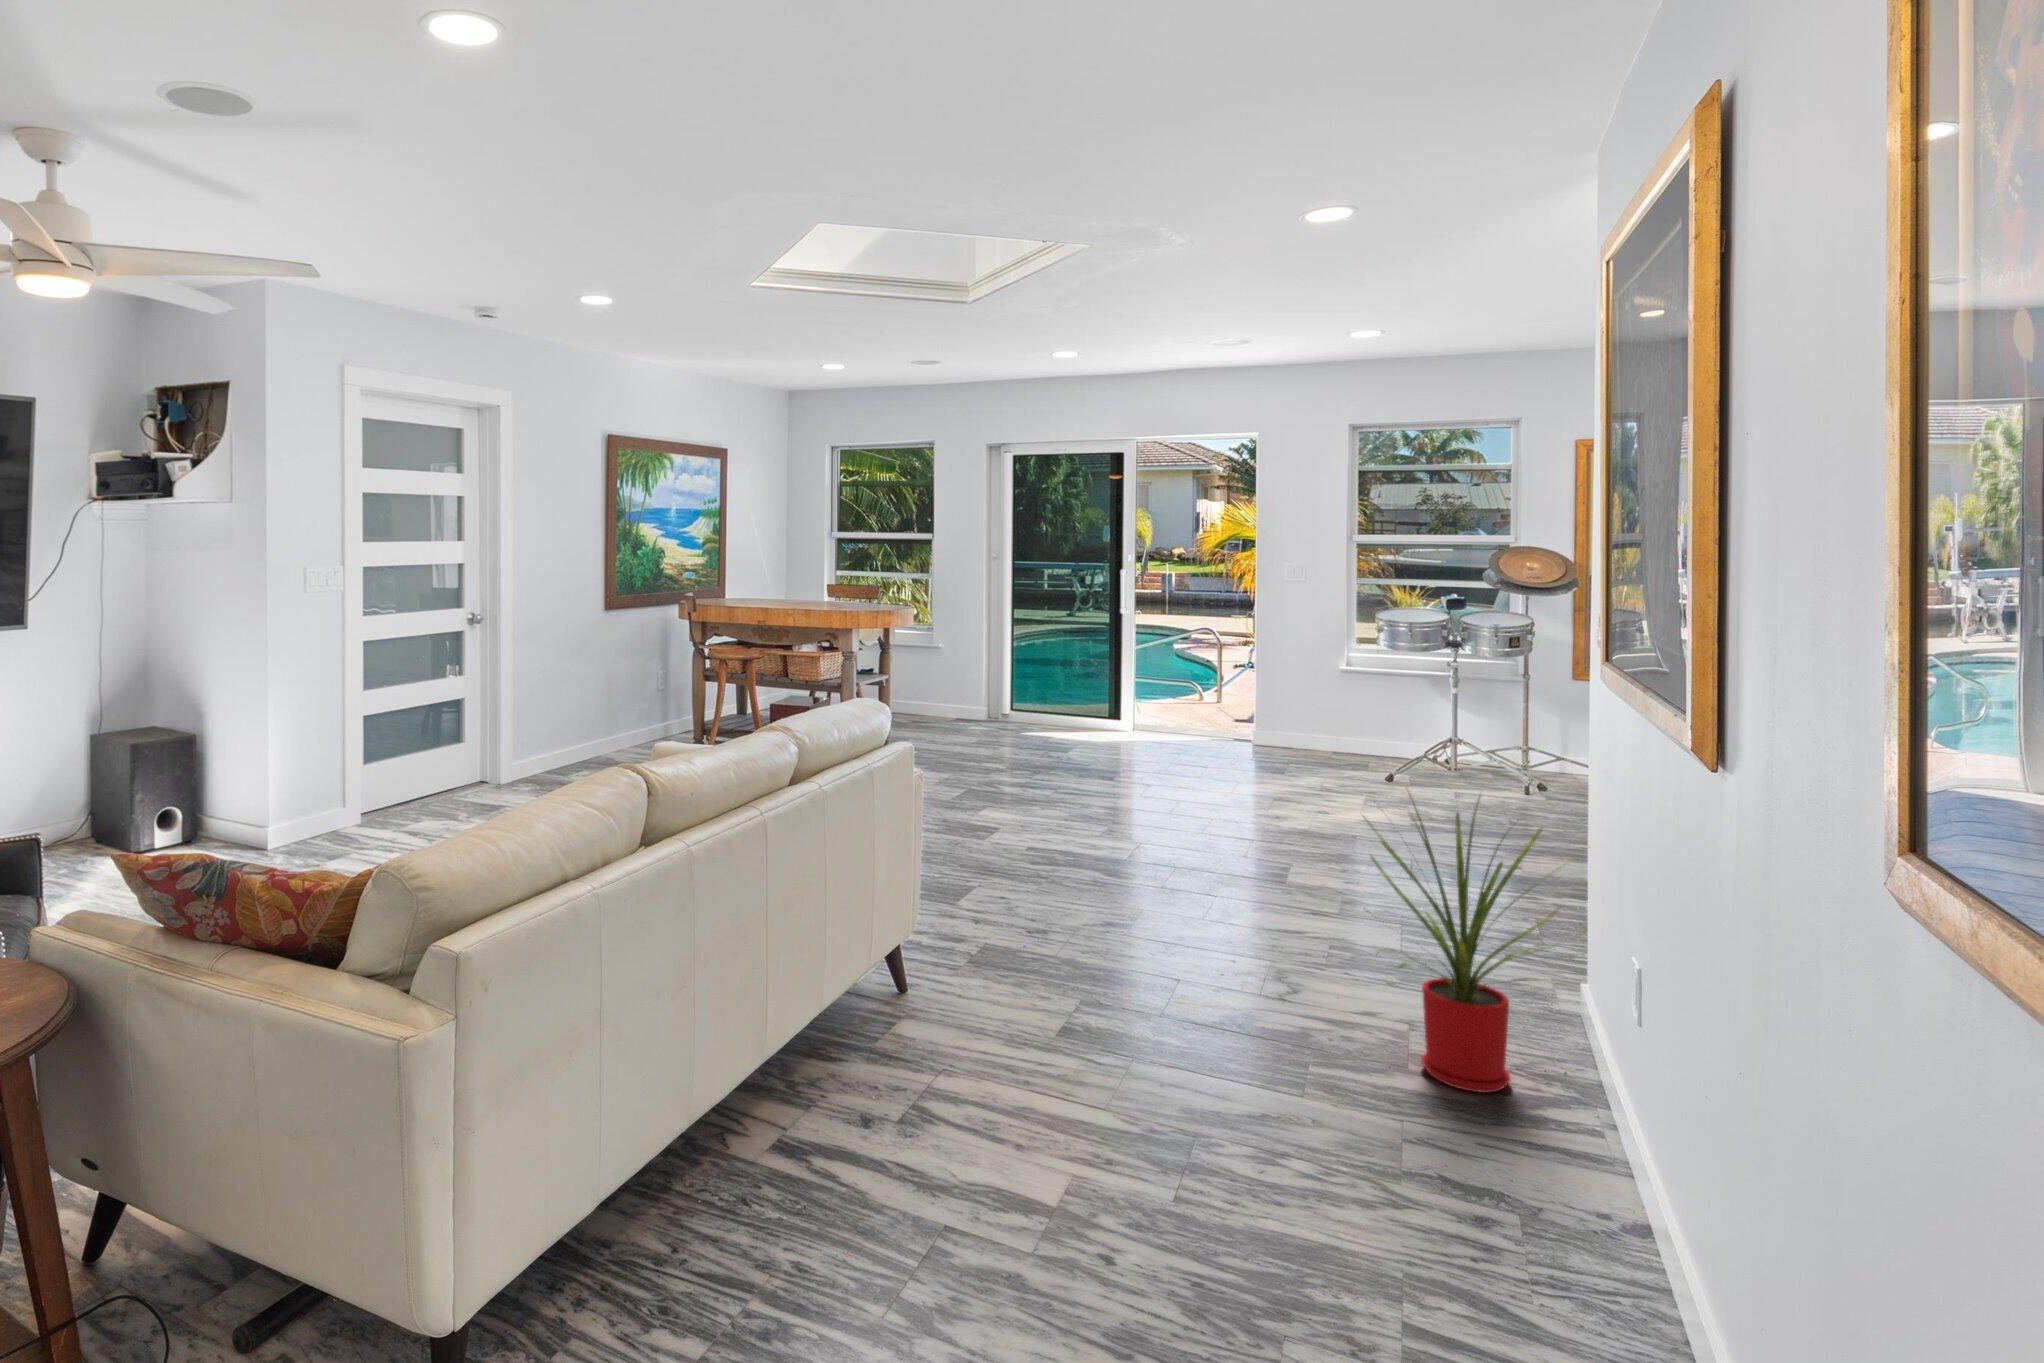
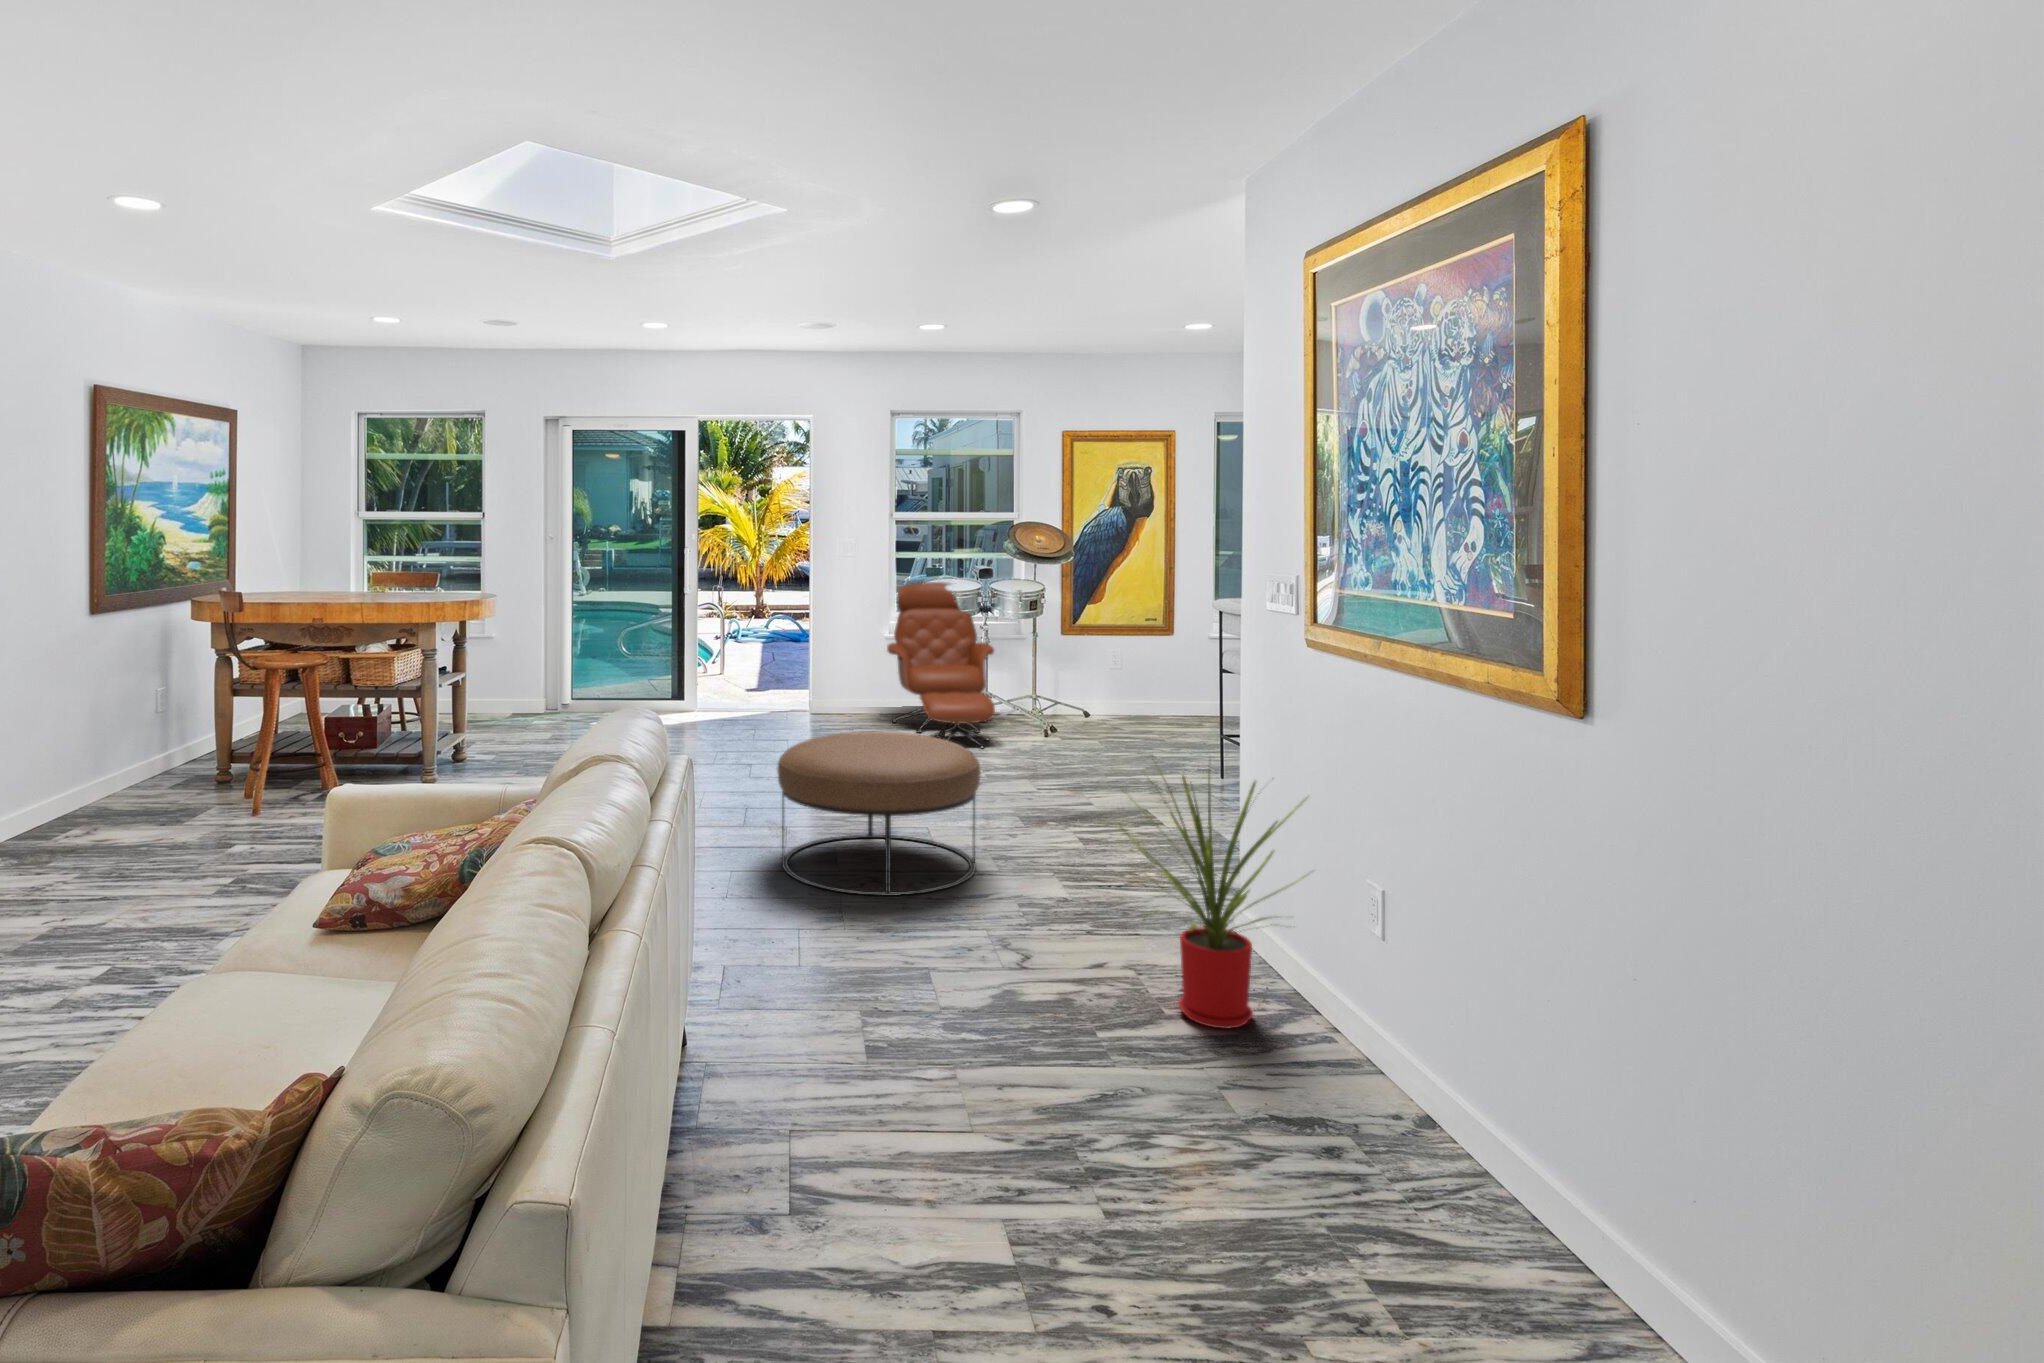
lounge chair: none [1330,612,1462,795] -> present [887,582,995,748]
ottoman: none [1100,751,1316,915] -> present [777,732,981,896]

